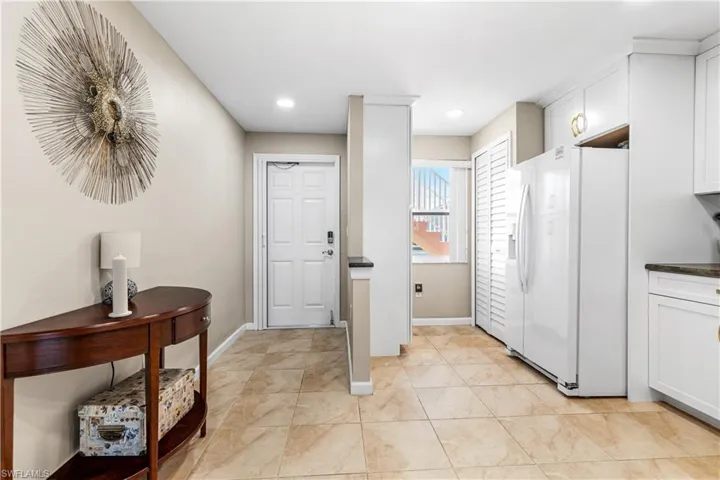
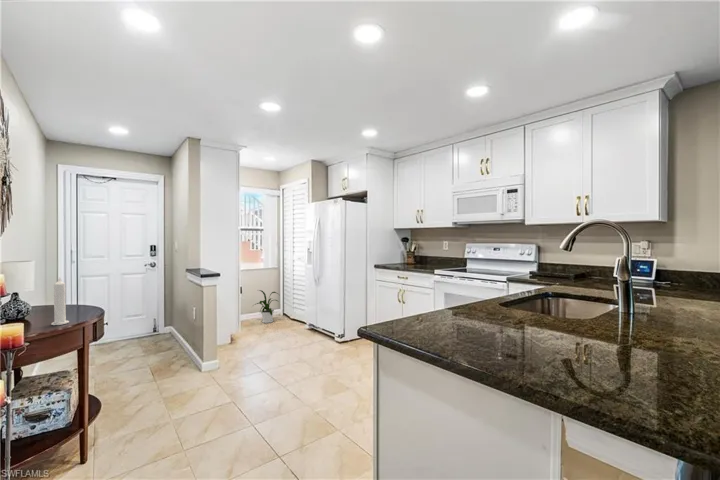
house plant: none [432,289,470,334] -> present [257,290,277,323]

